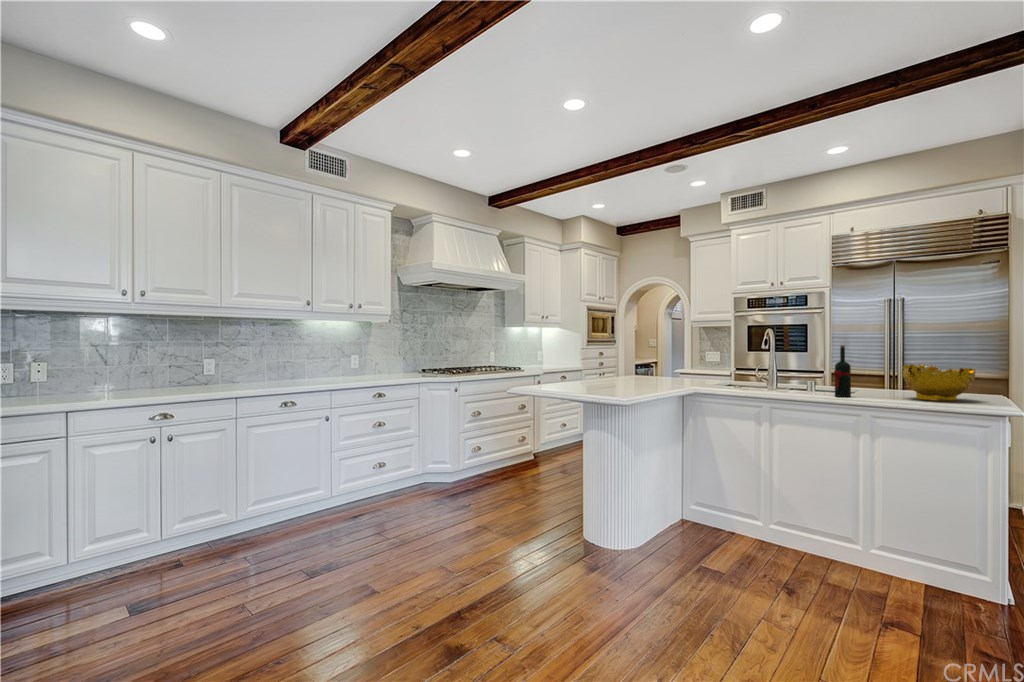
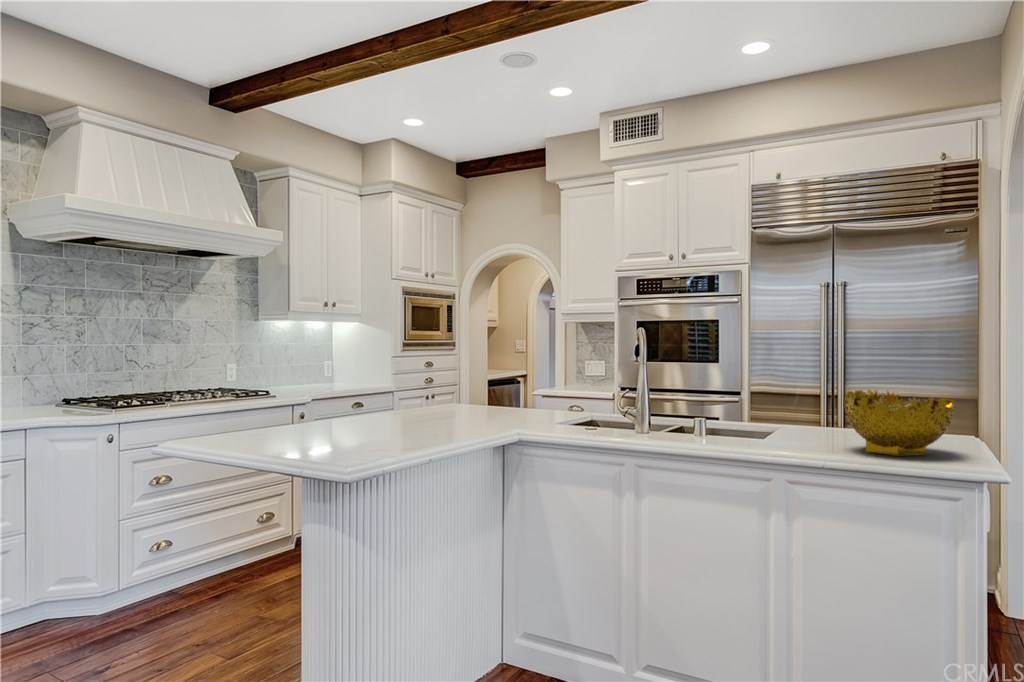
wine bottle: present [834,345,851,397] -> none [740,358,766,450]

